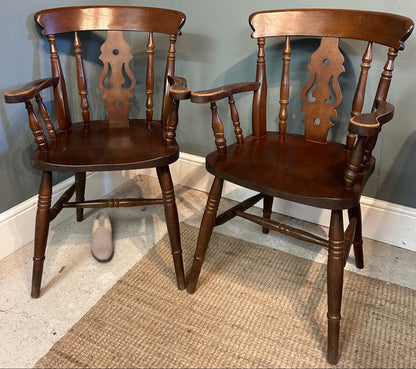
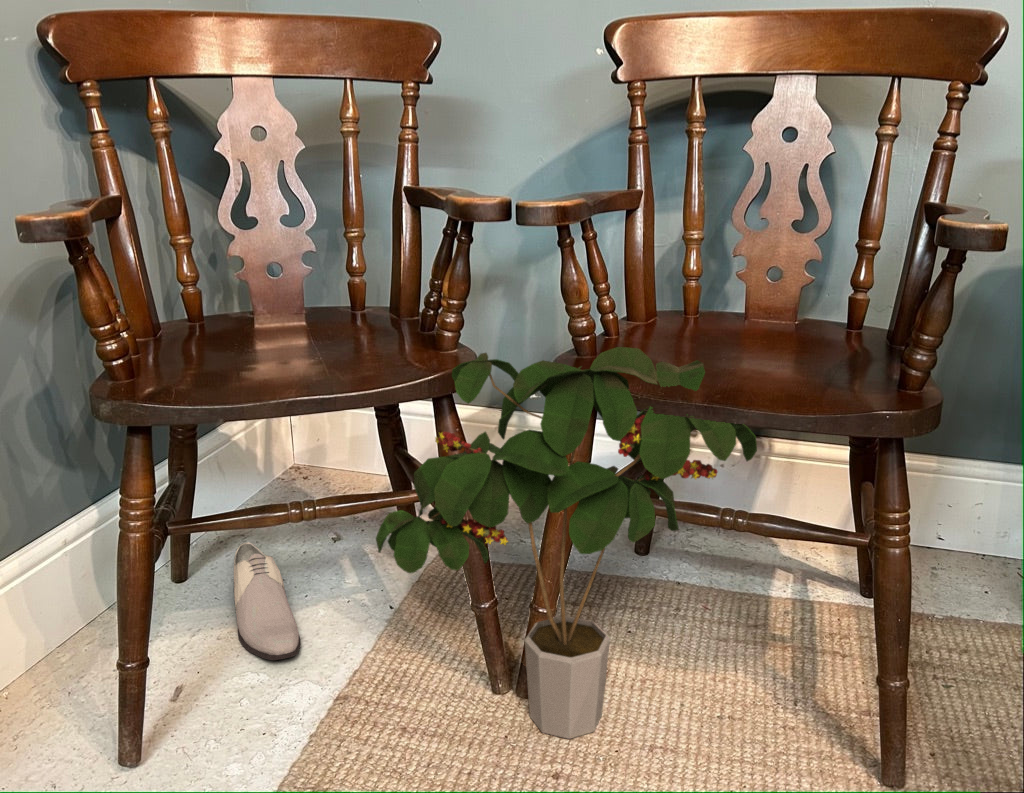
potted plant: none [127,154,289,315] -> present [376,347,757,739]

